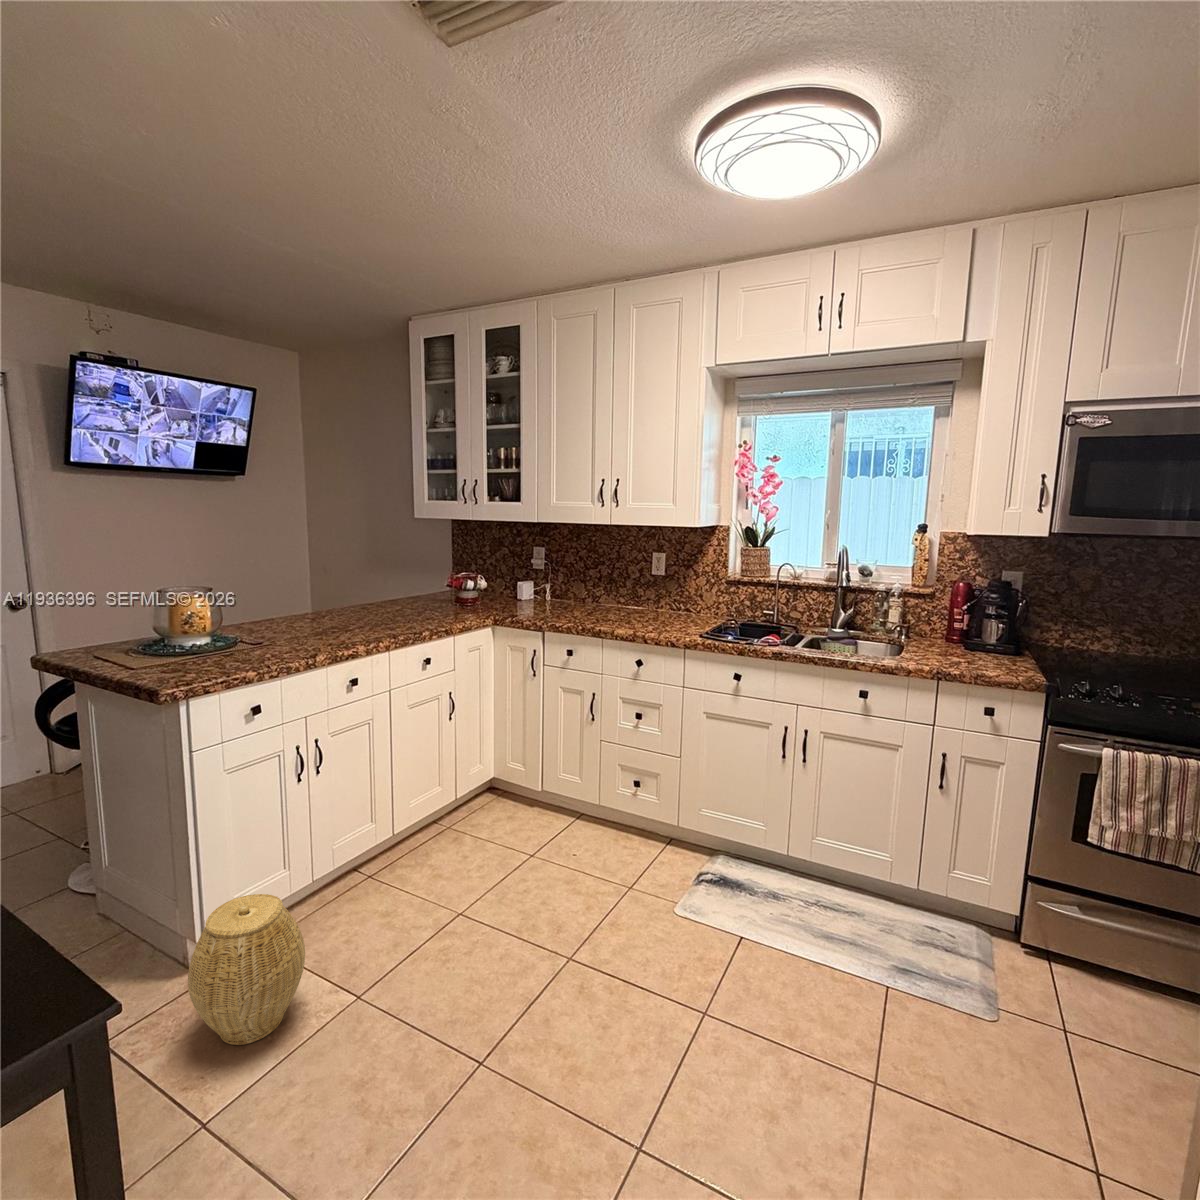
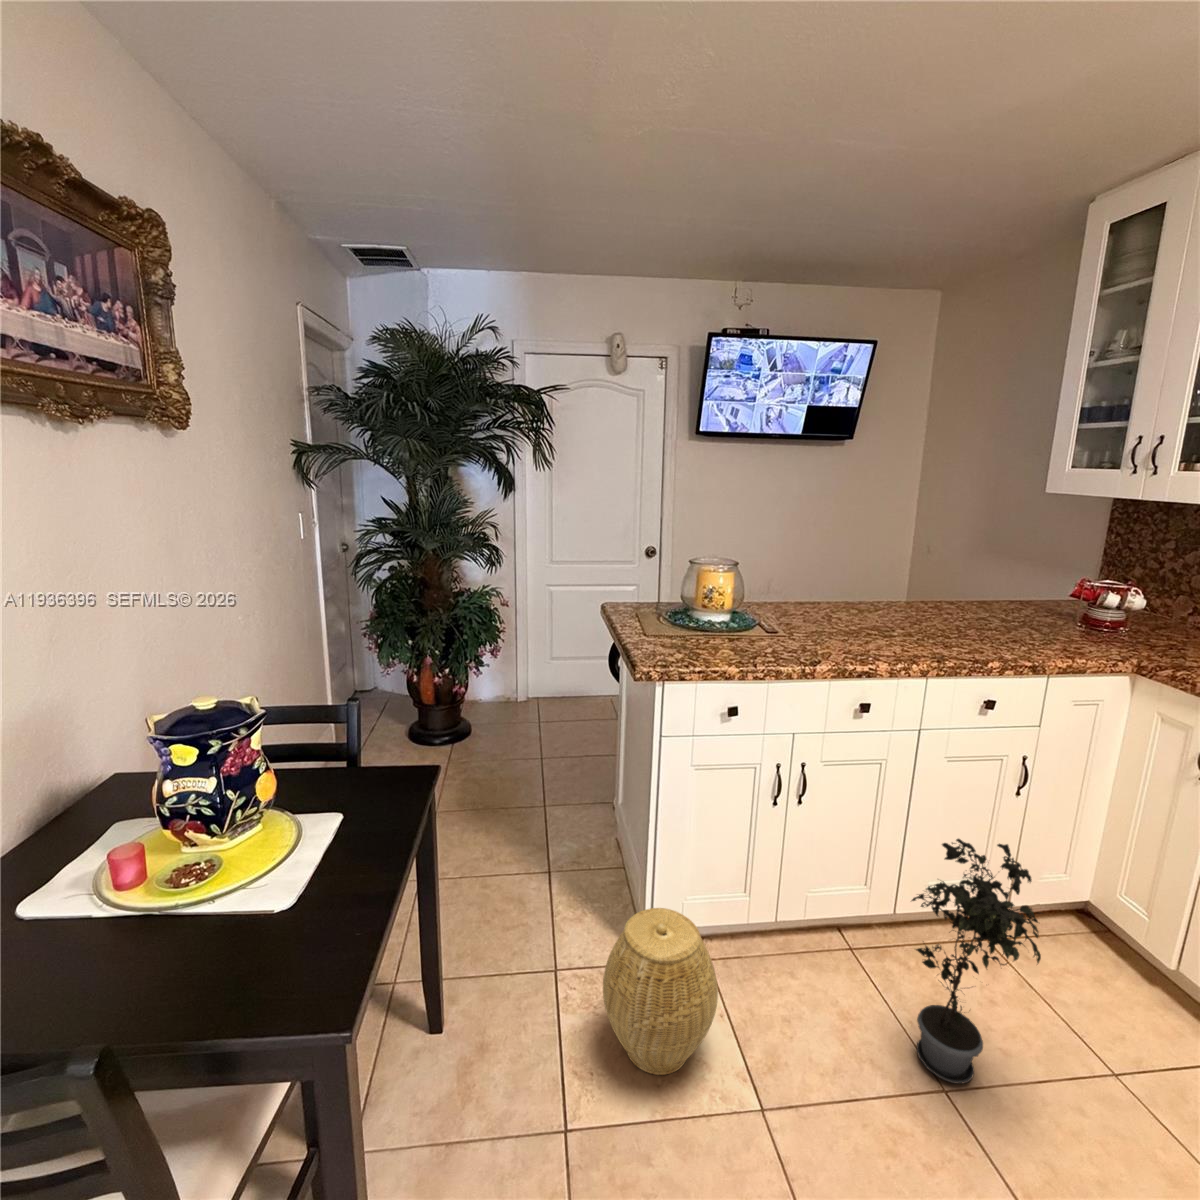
potted plant: none [419,739,502,910] -> present [912,839,1041,1083]

